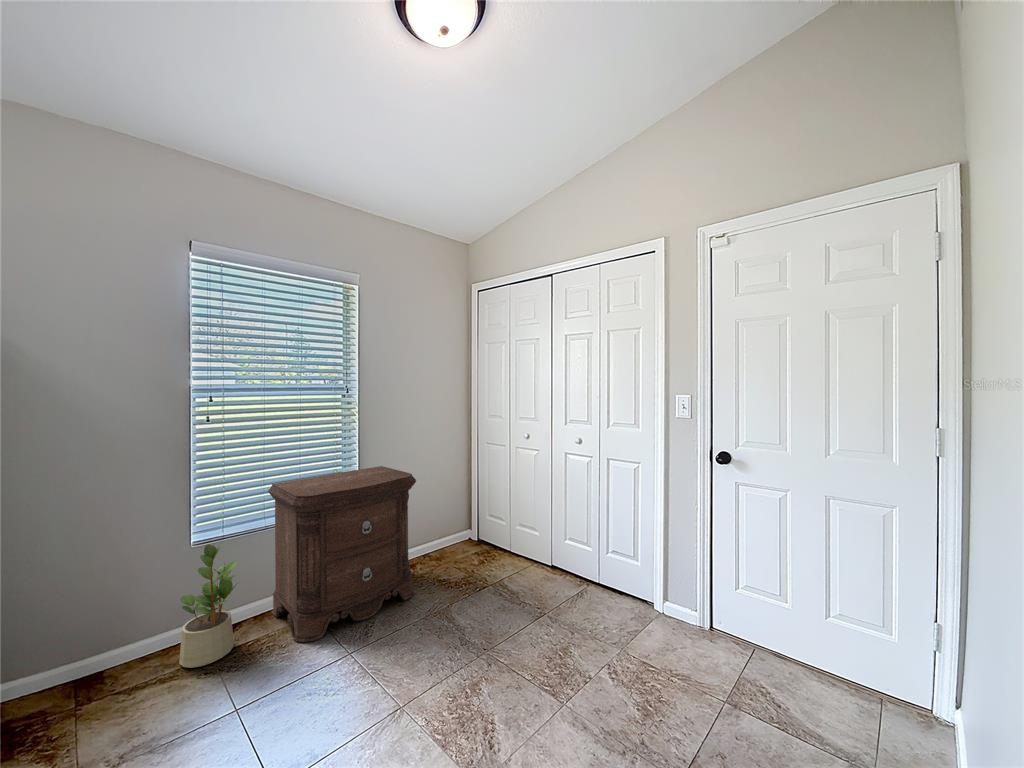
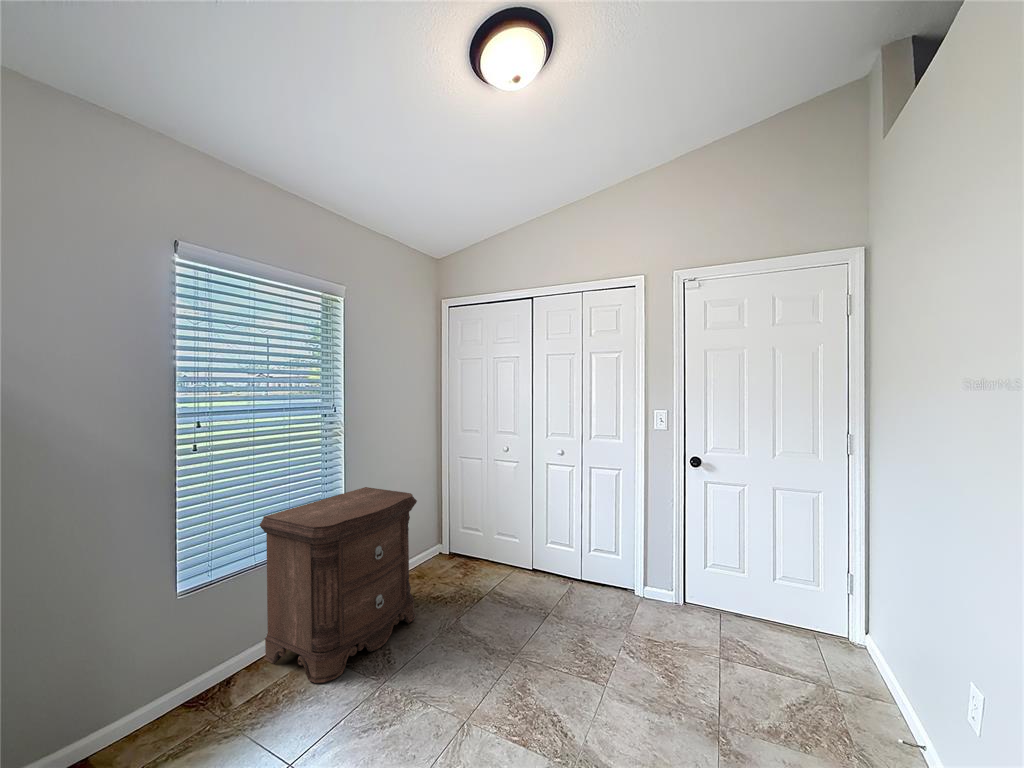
potted plant: present [179,544,238,668] -> none [179,591,253,736]

